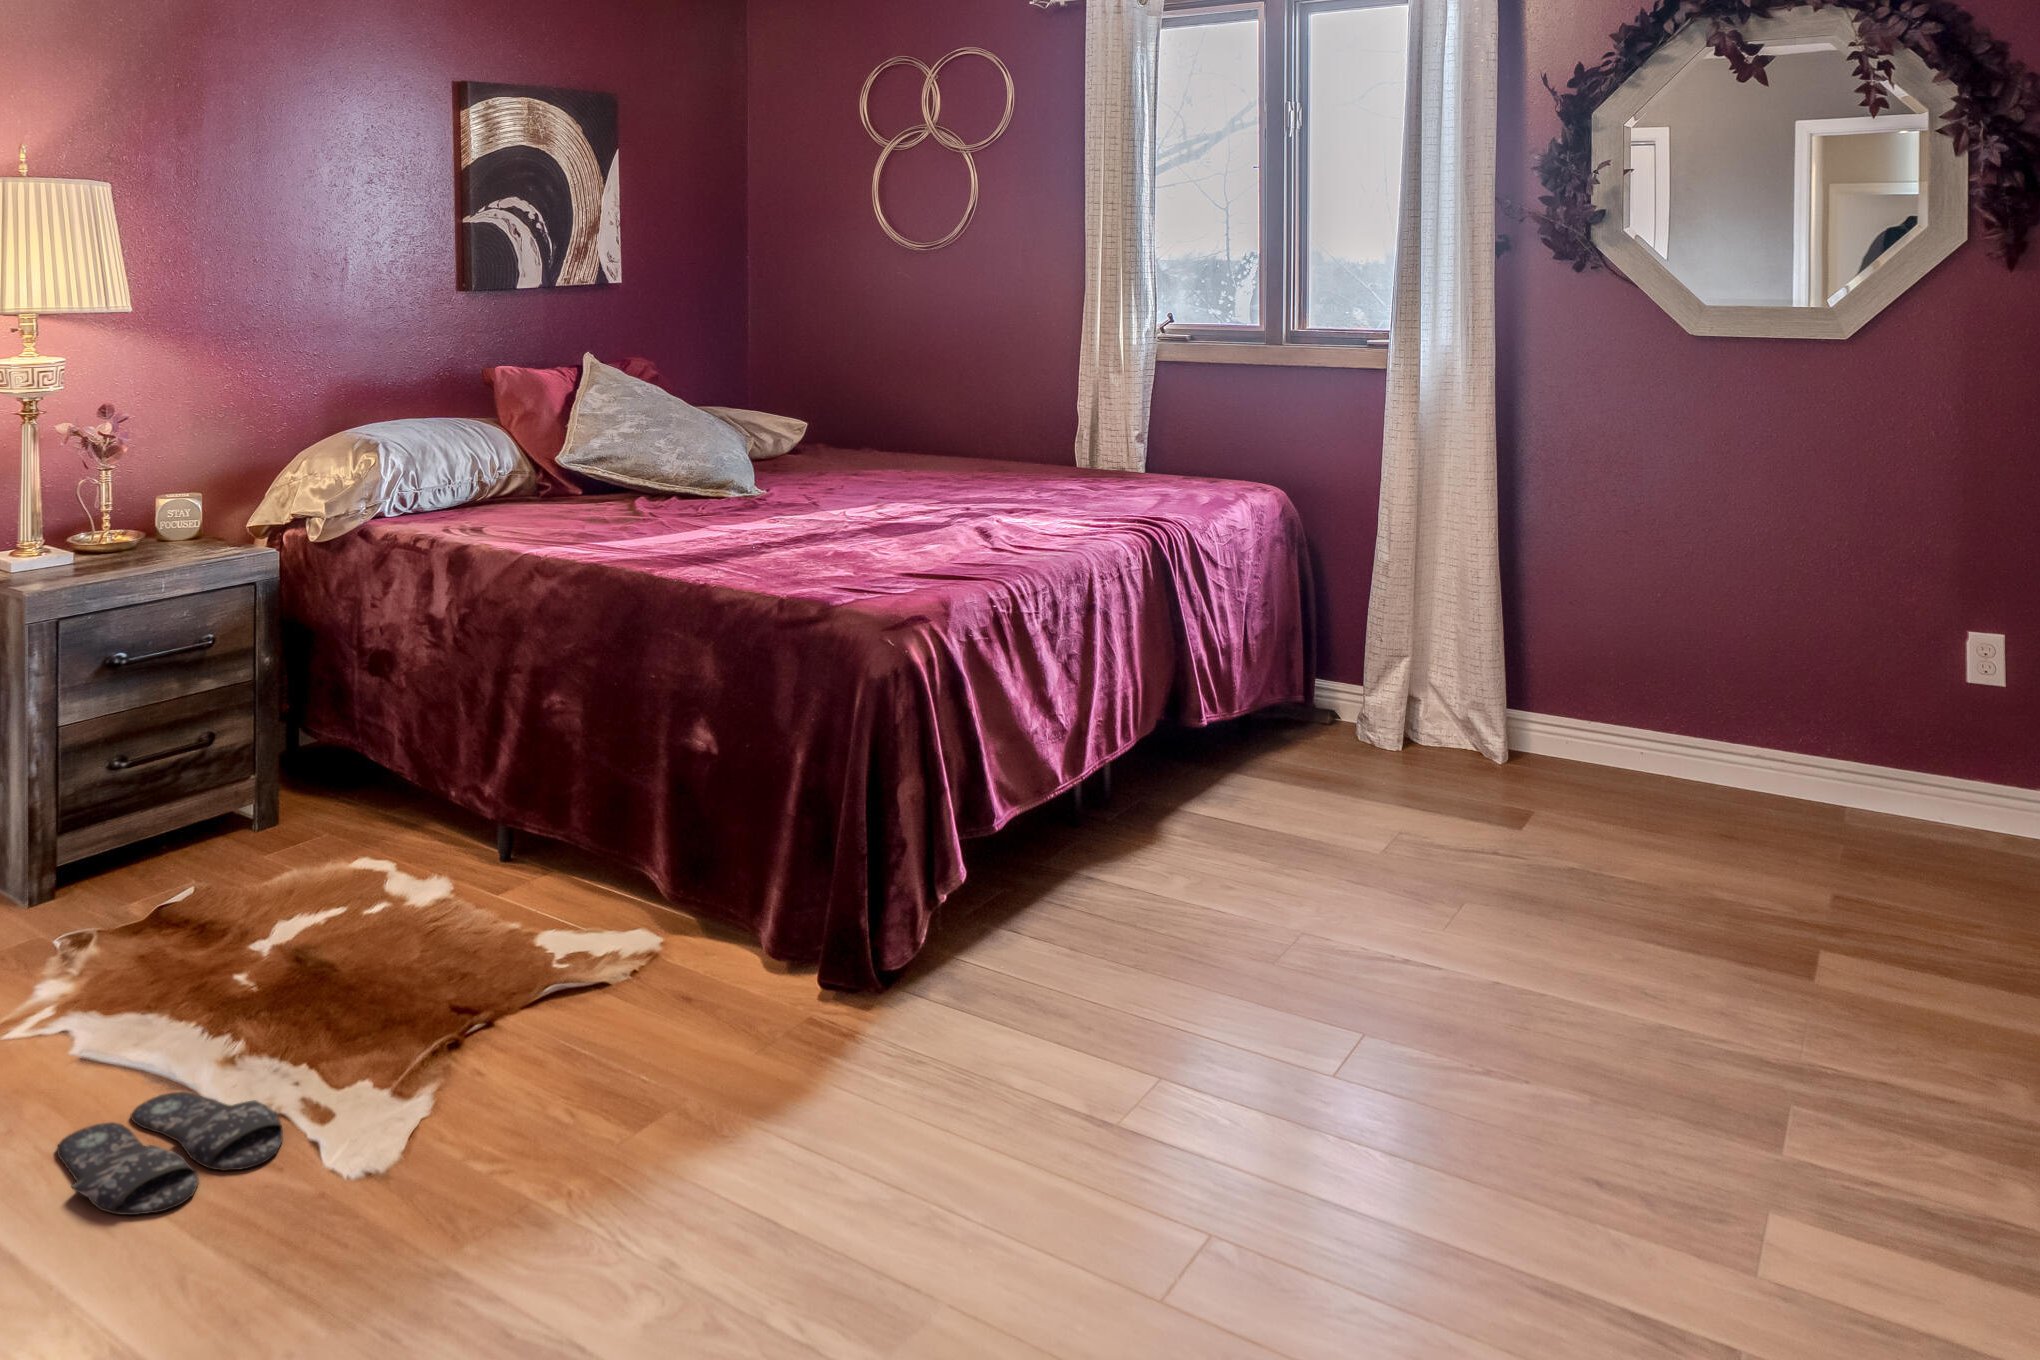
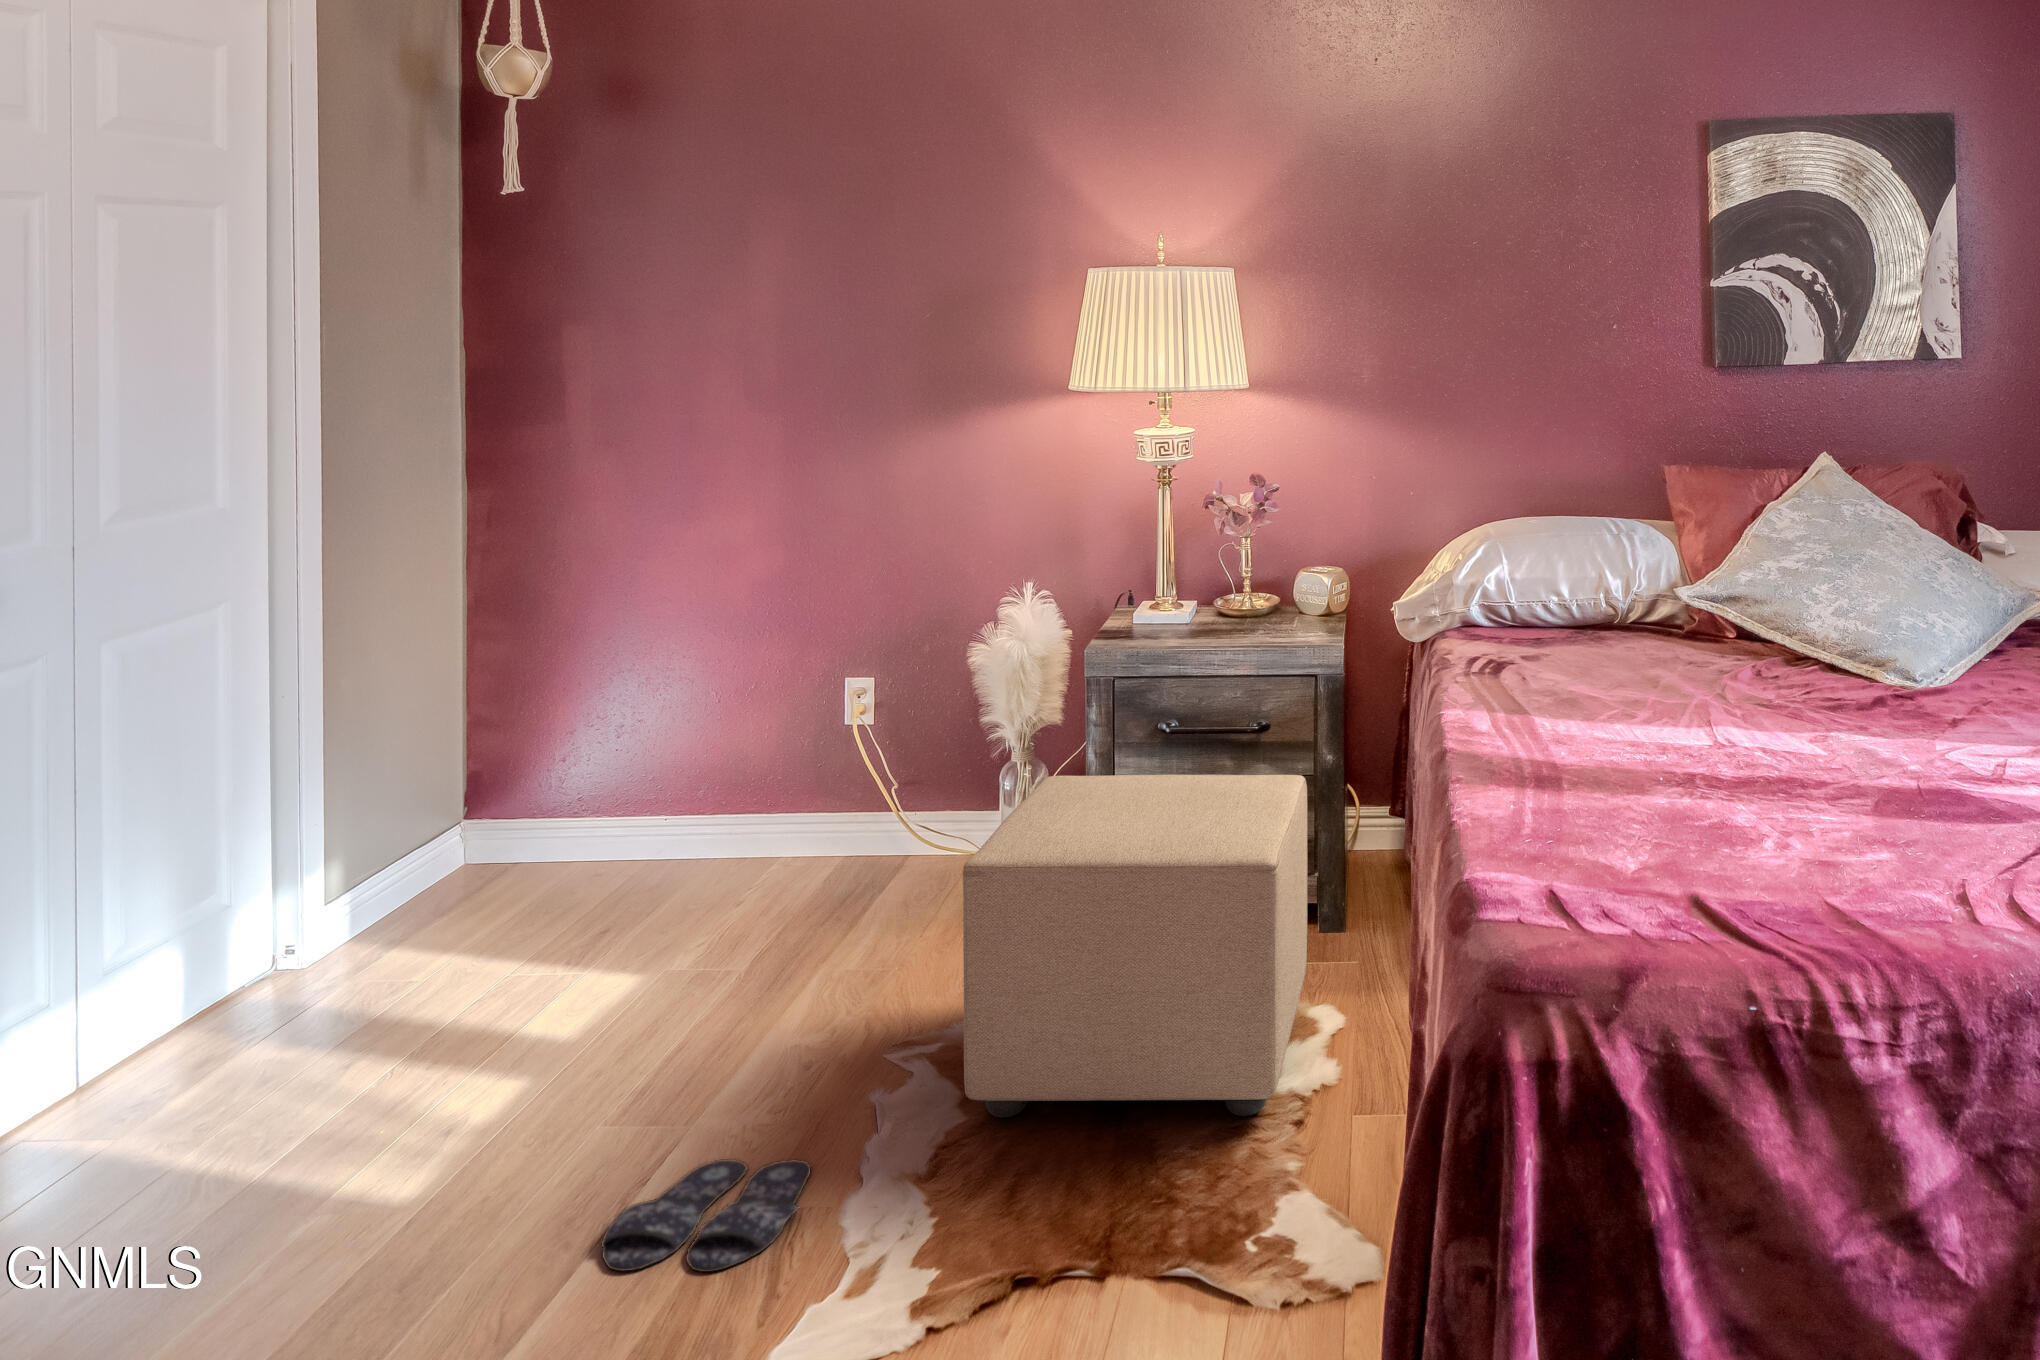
ottoman: none [106,655,515,1000] -> present [963,775,1307,1117]

